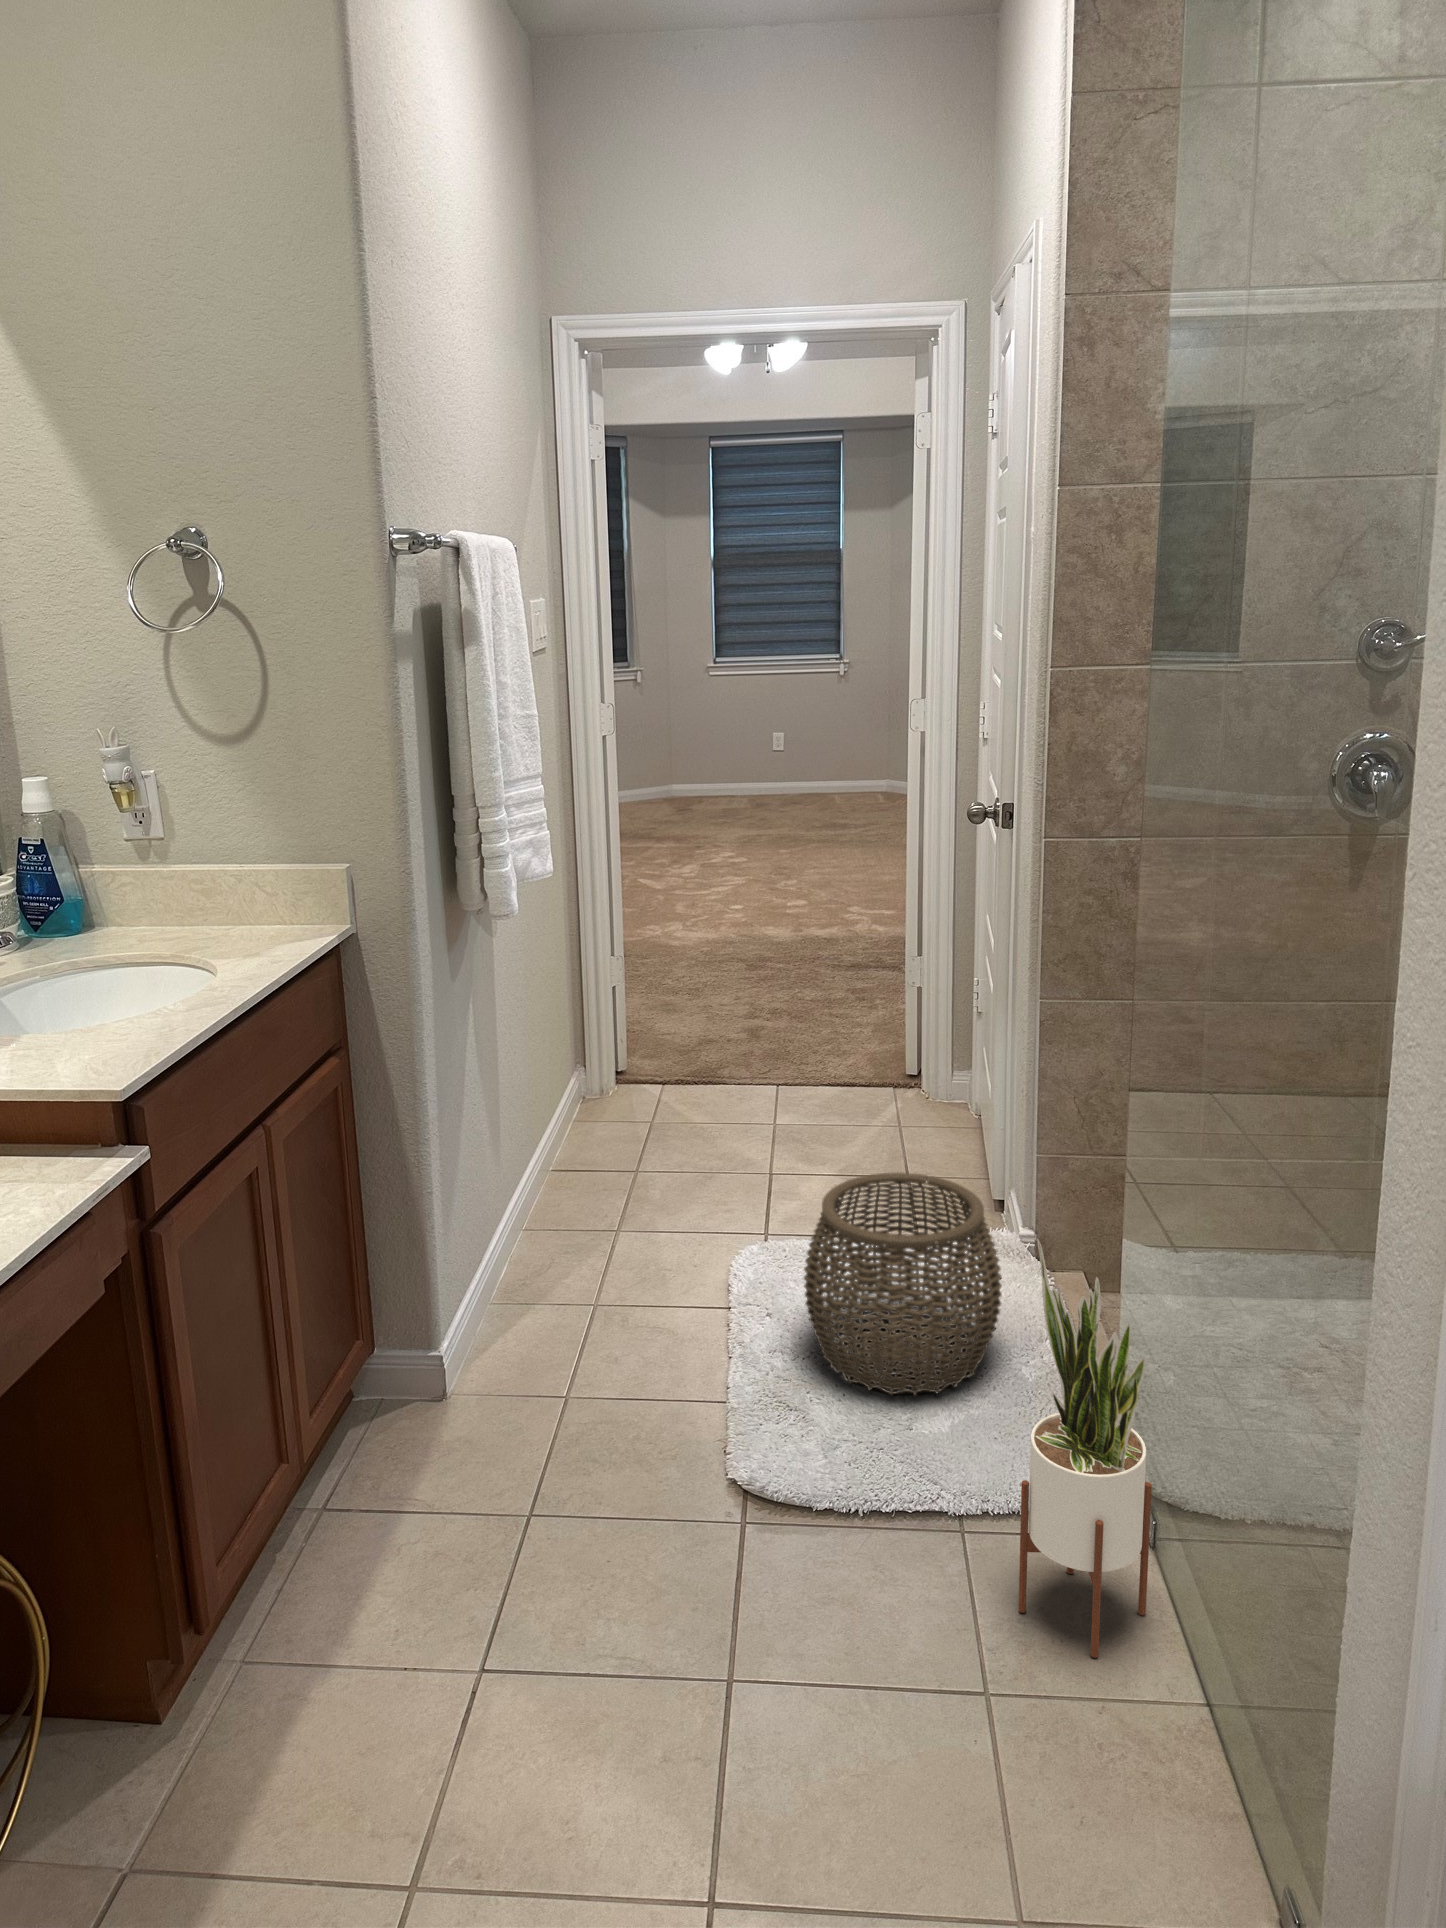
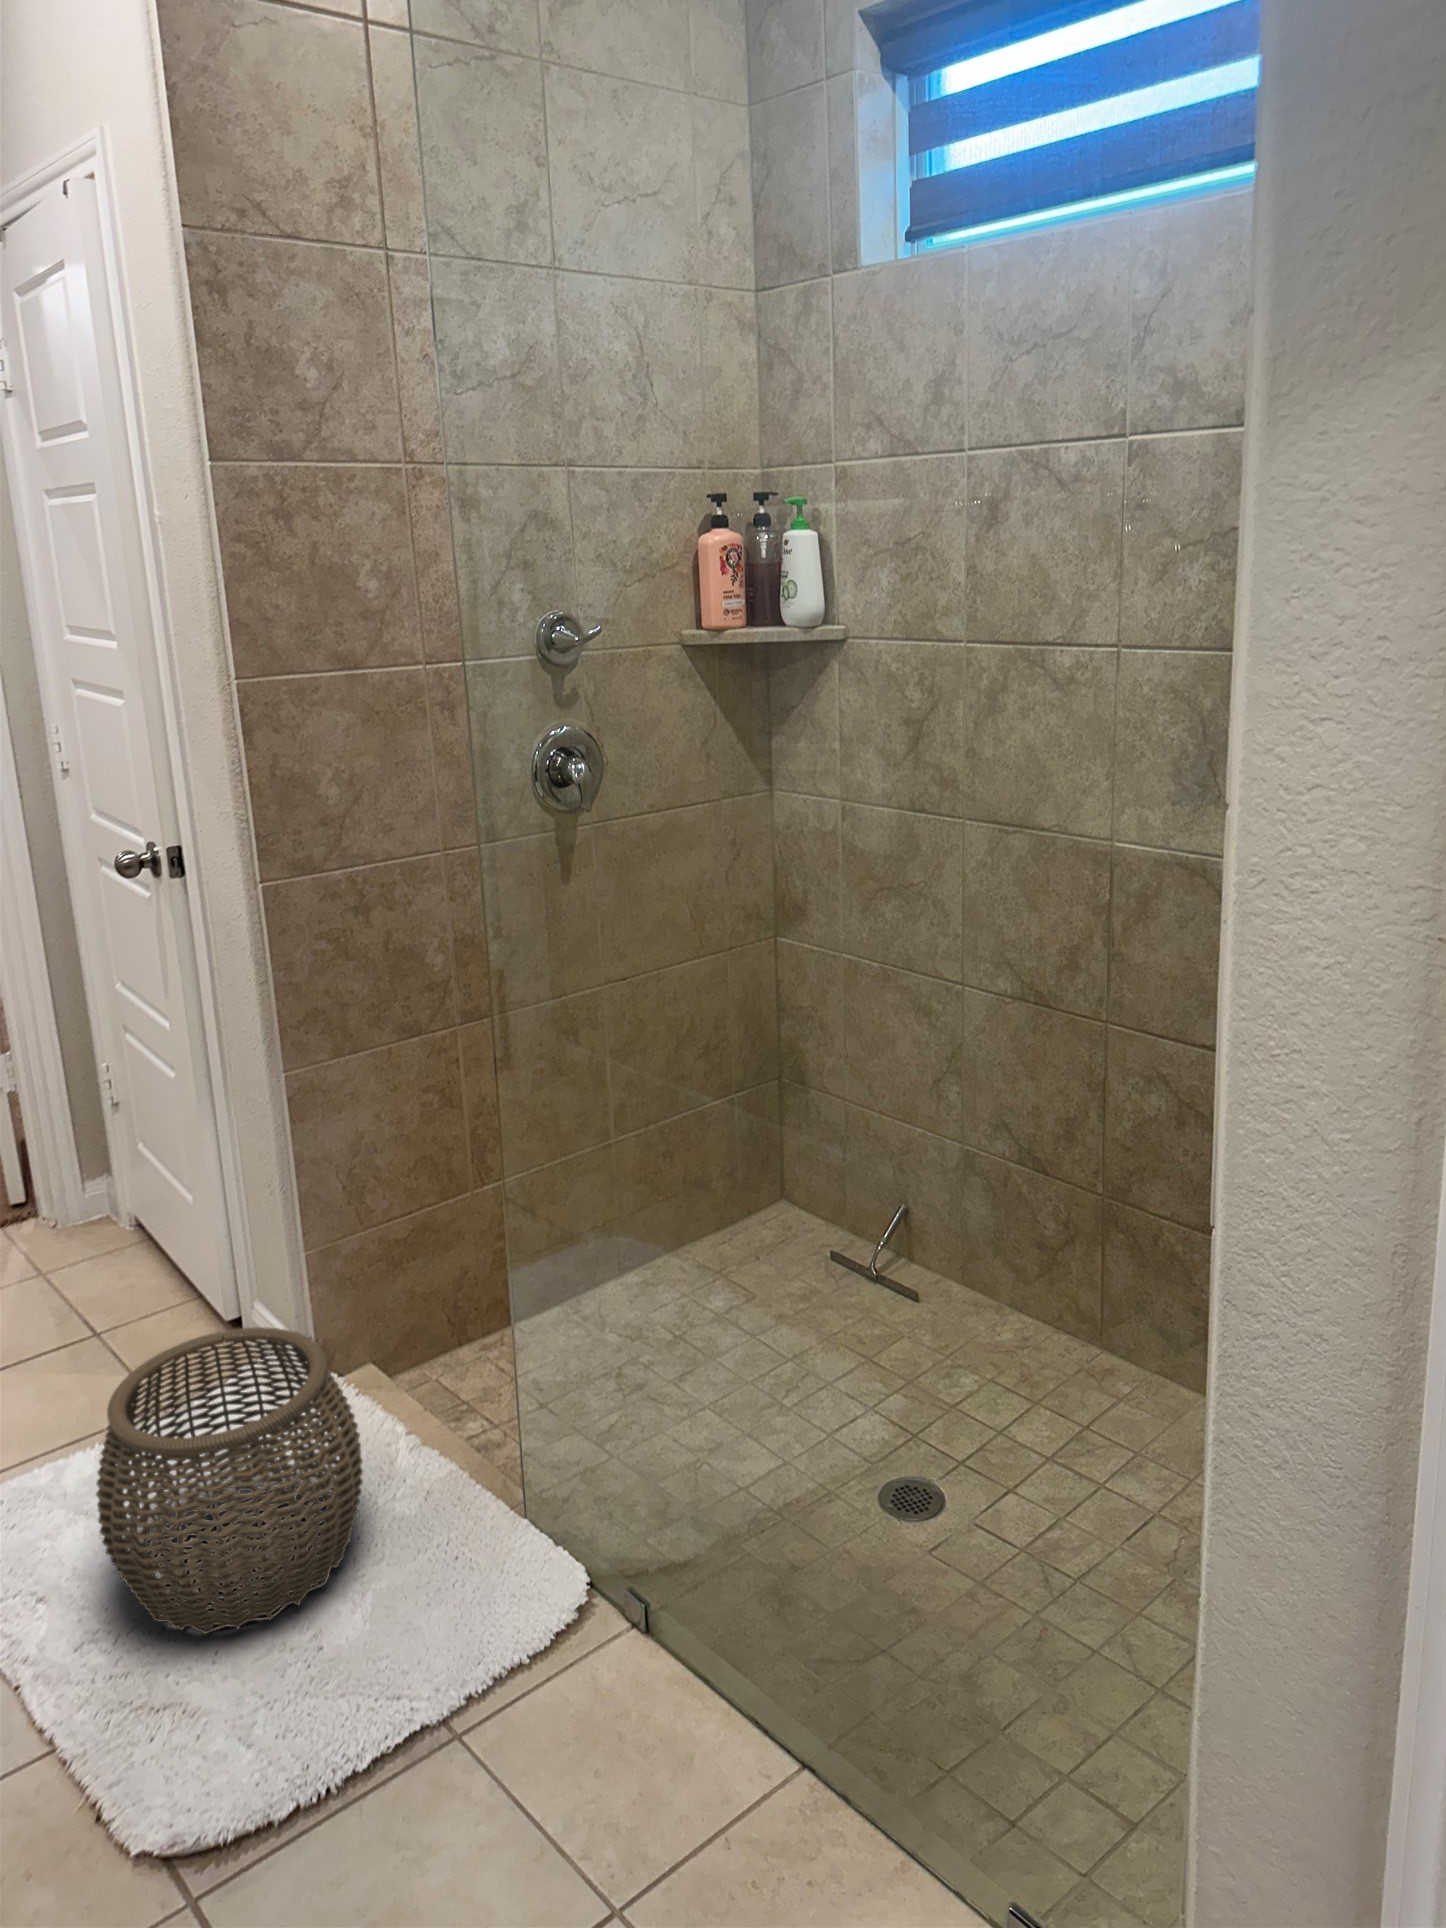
potted plant: present [1018,1239,1152,1658] -> none [513,1364,696,1789]

